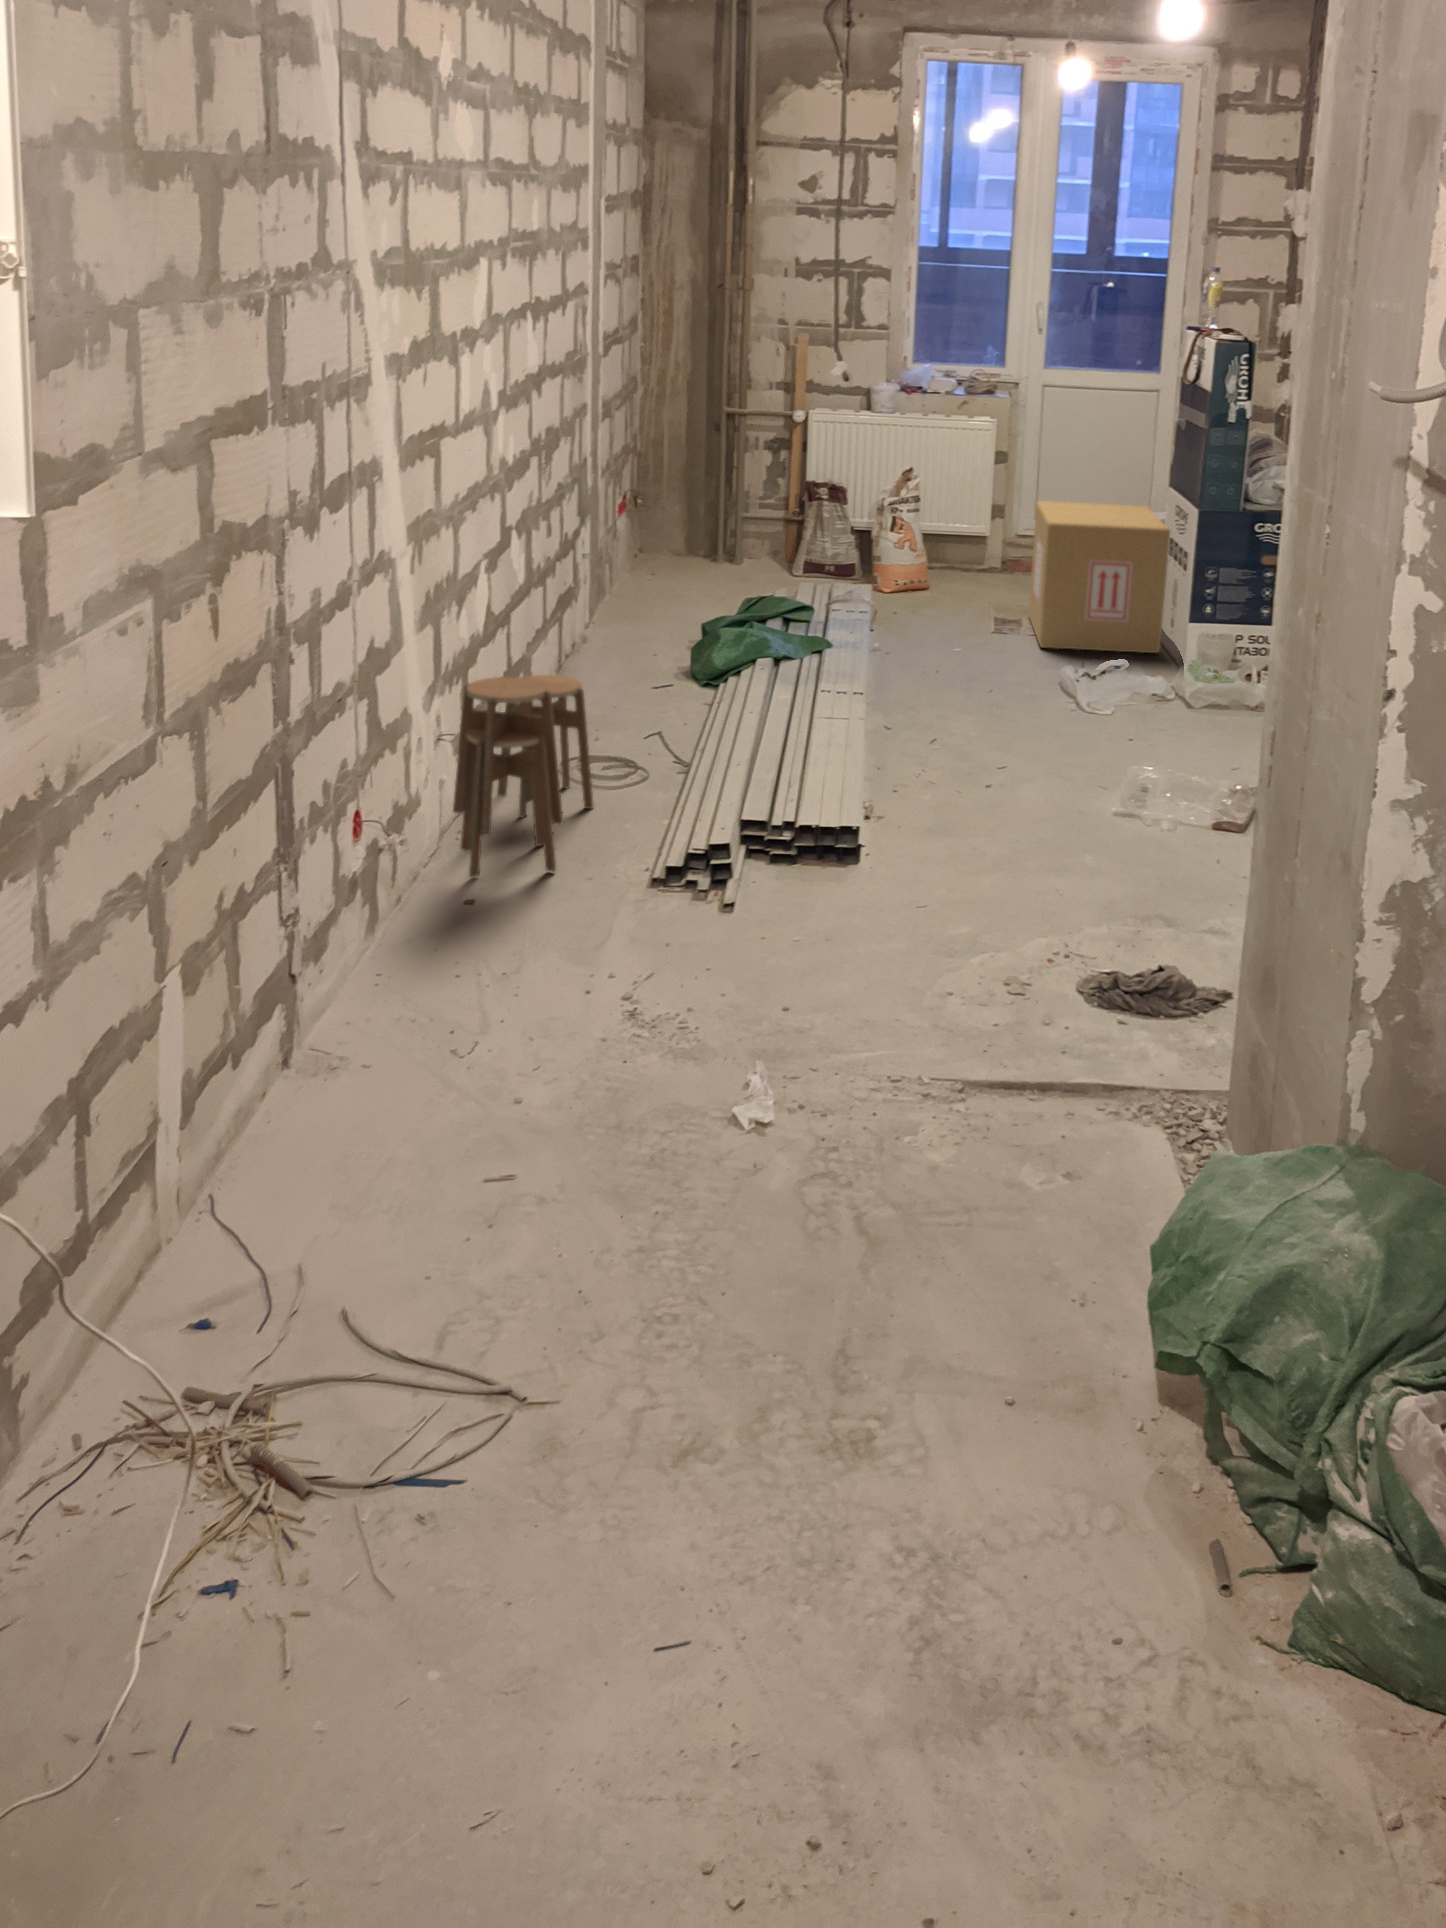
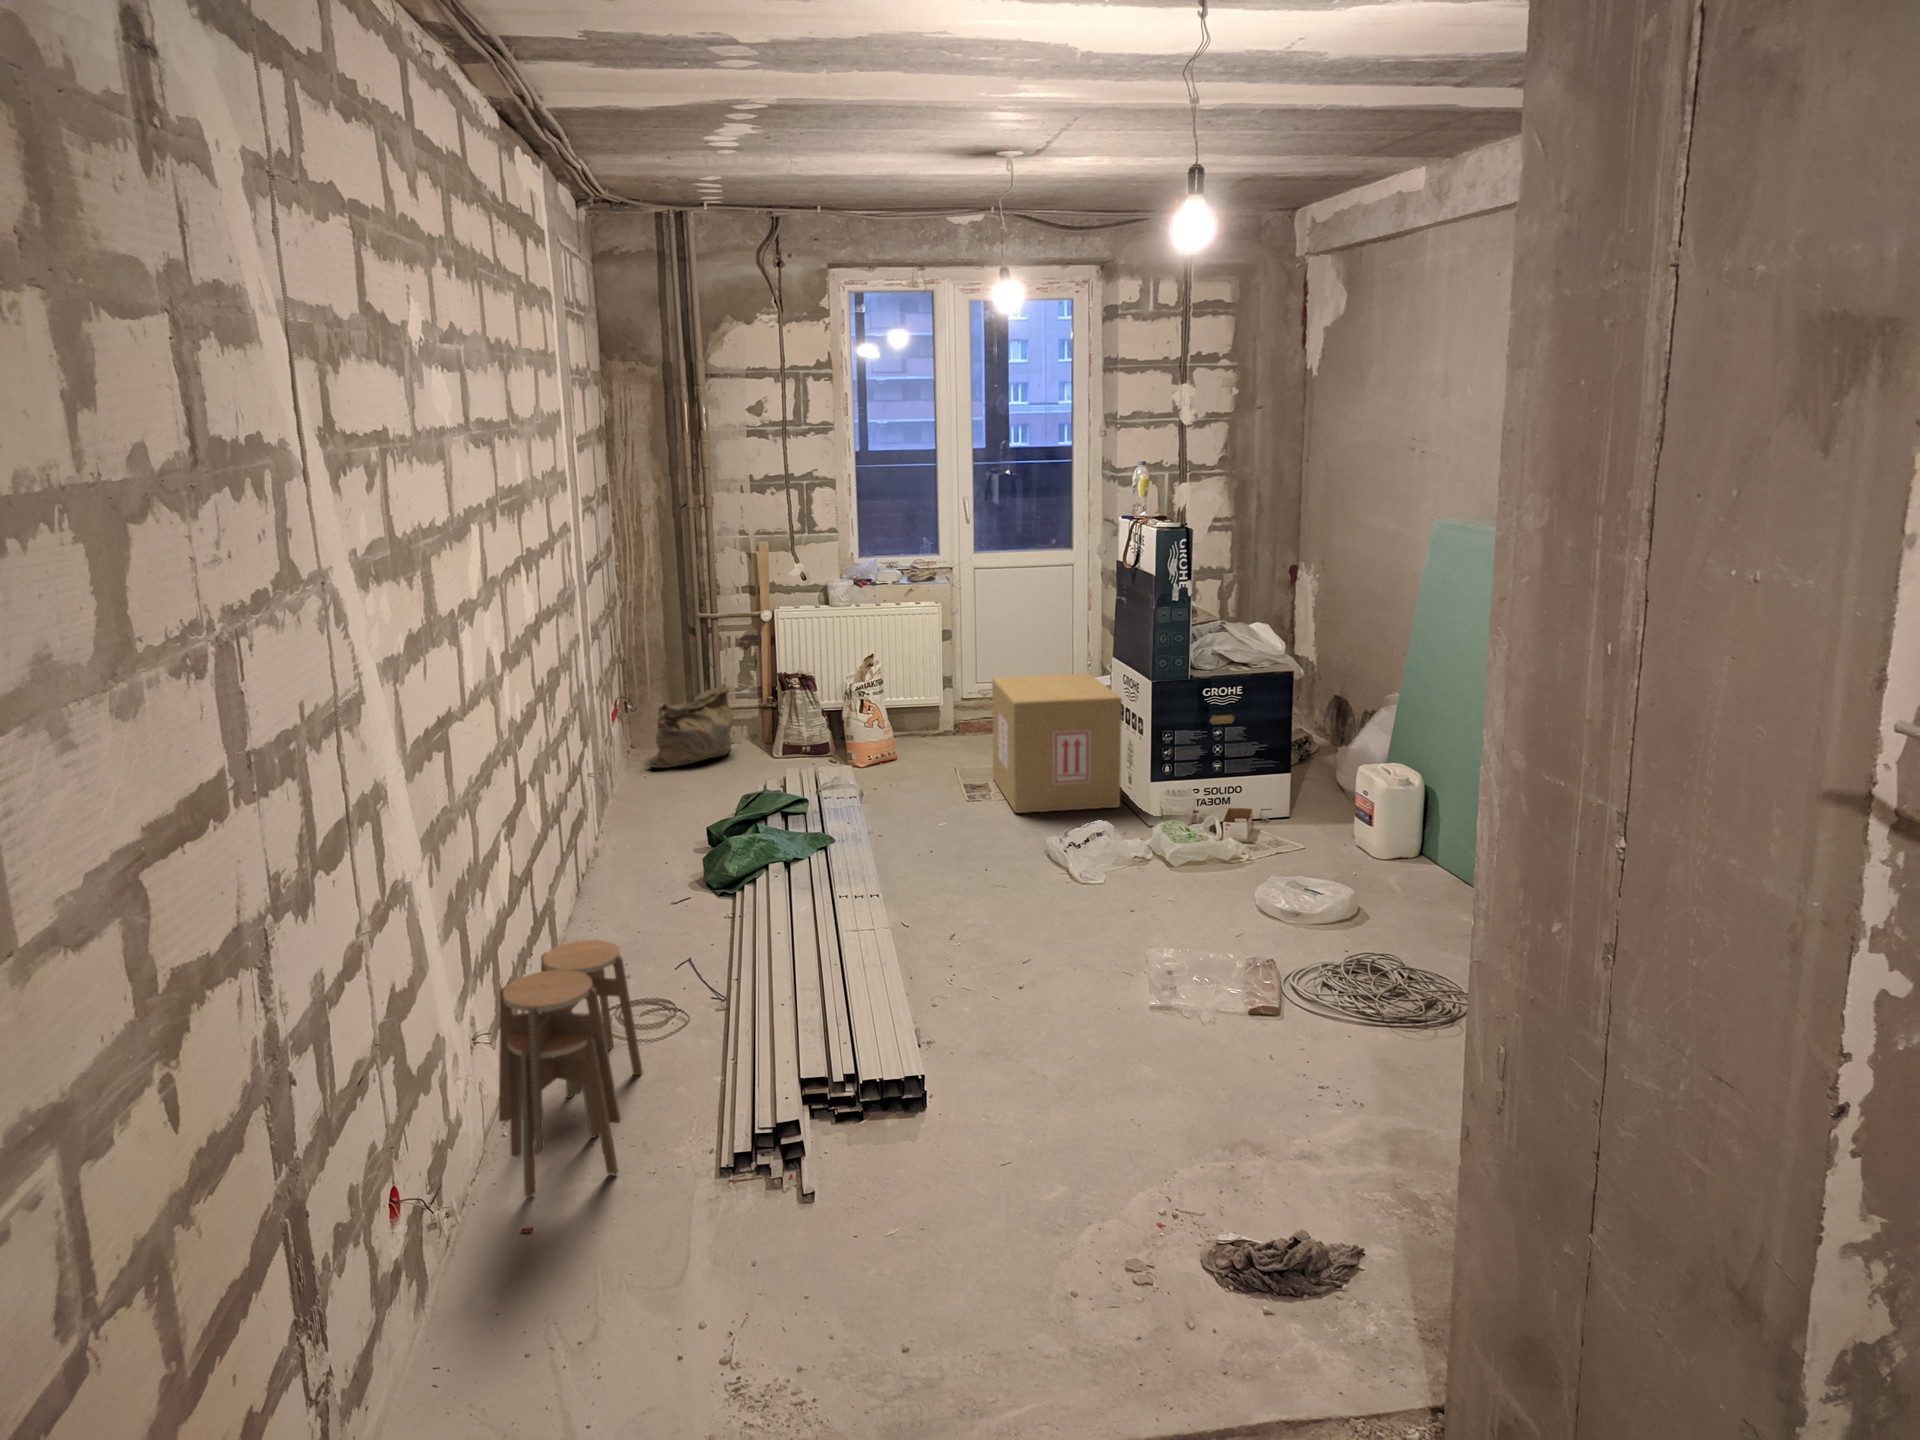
bag: none [651,492,752,574] -> present [649,687,734,768]

